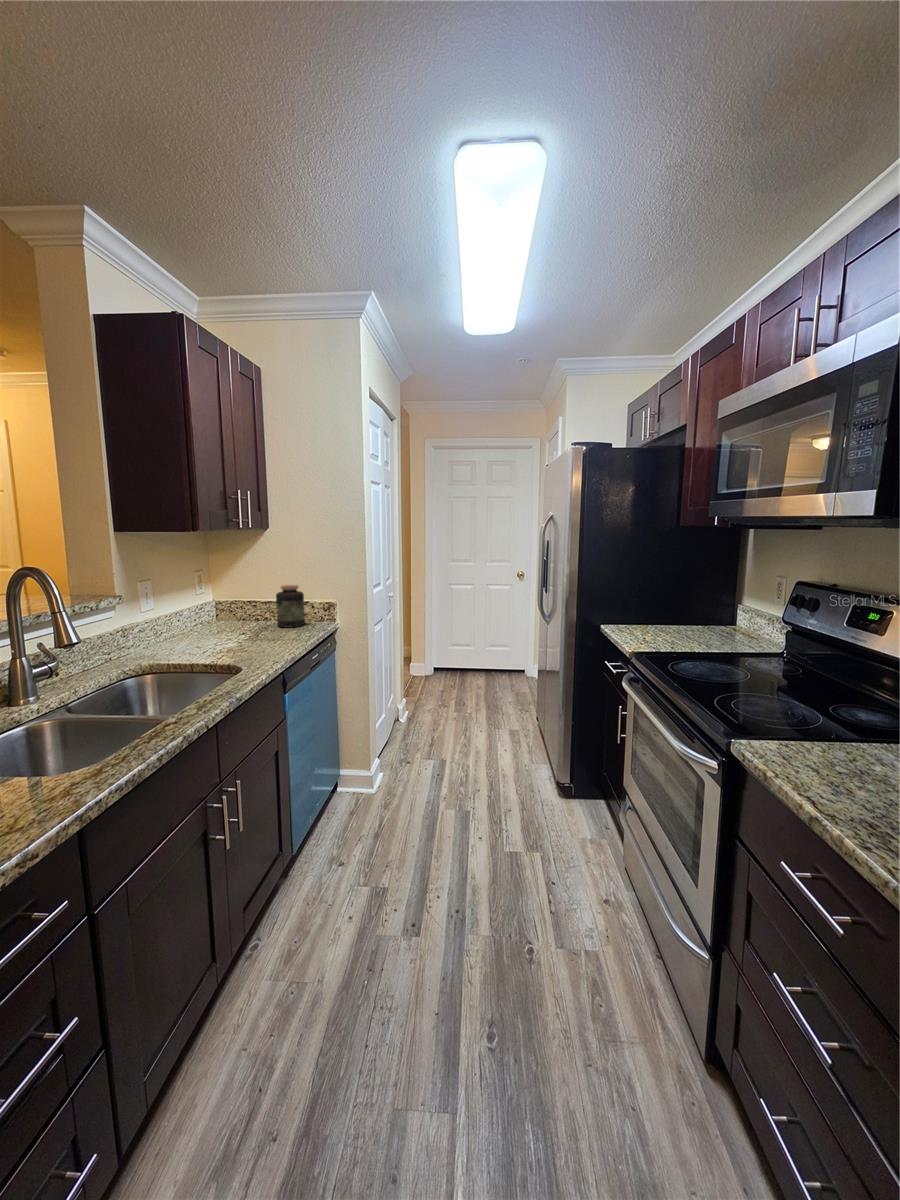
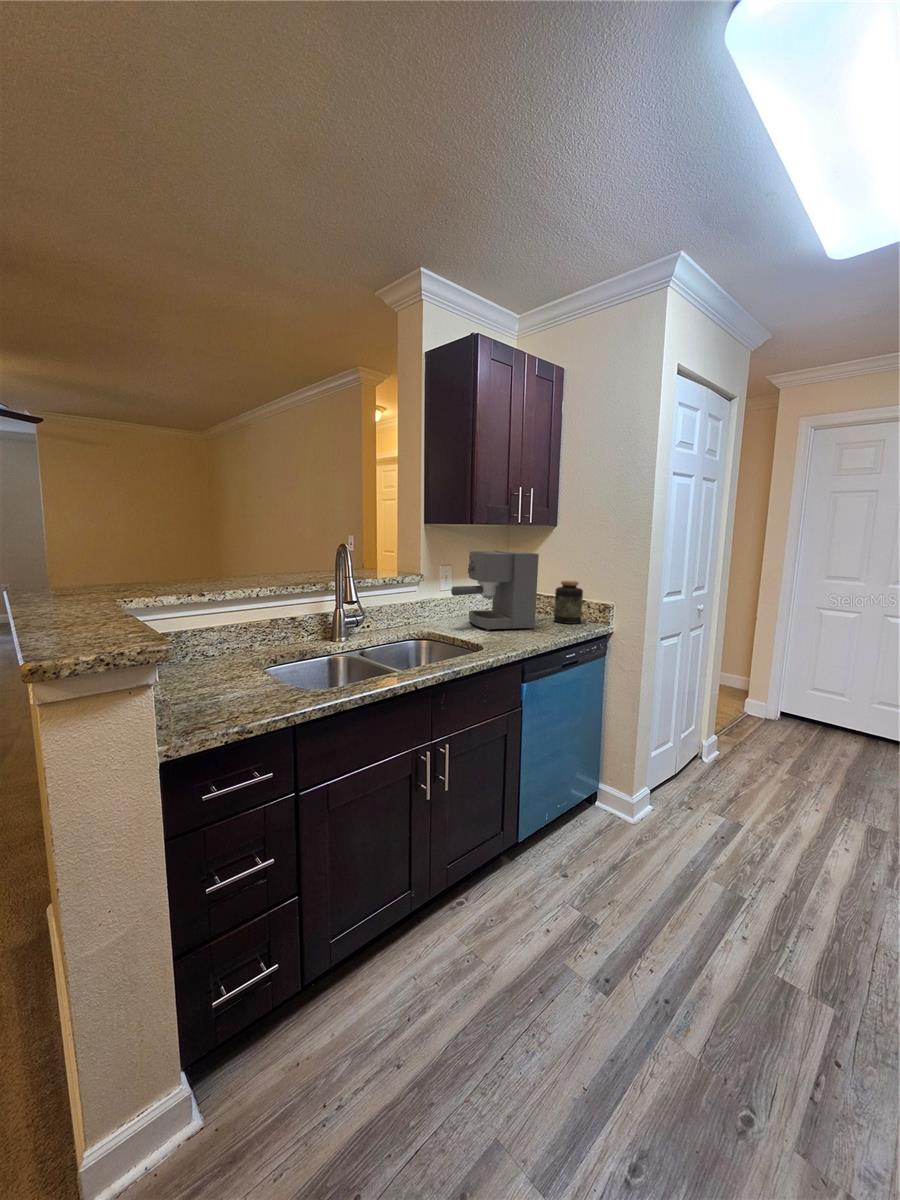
coffee maker: none [170,560,269,649] -> present [451,551,539,631]

